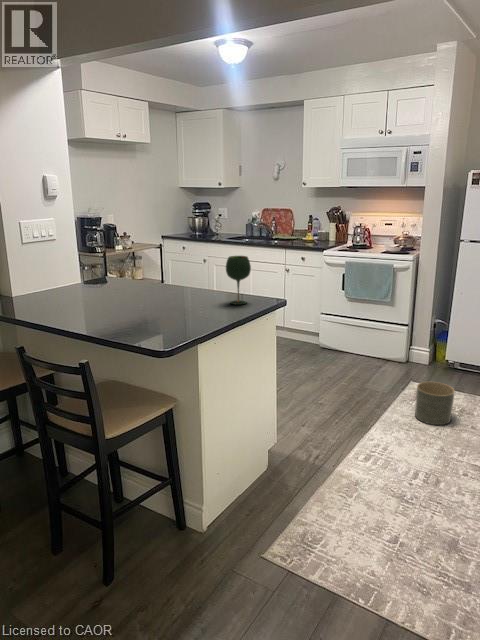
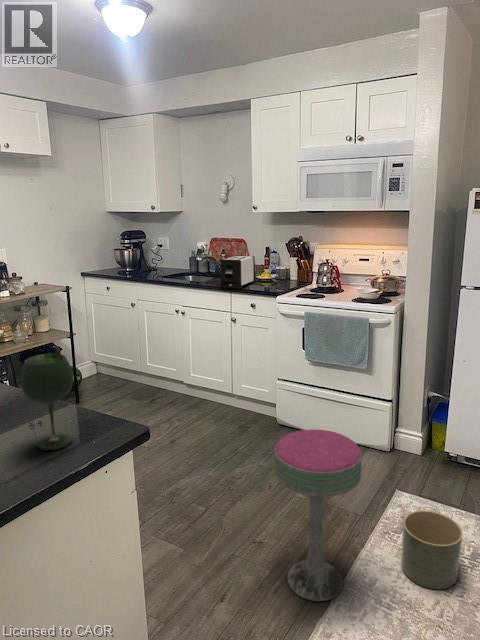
toaster: none [278,221,303,246] -> present [220,256,256,289]
bar stool: none [337,326,393,429] -> present [275,429,362,601]

